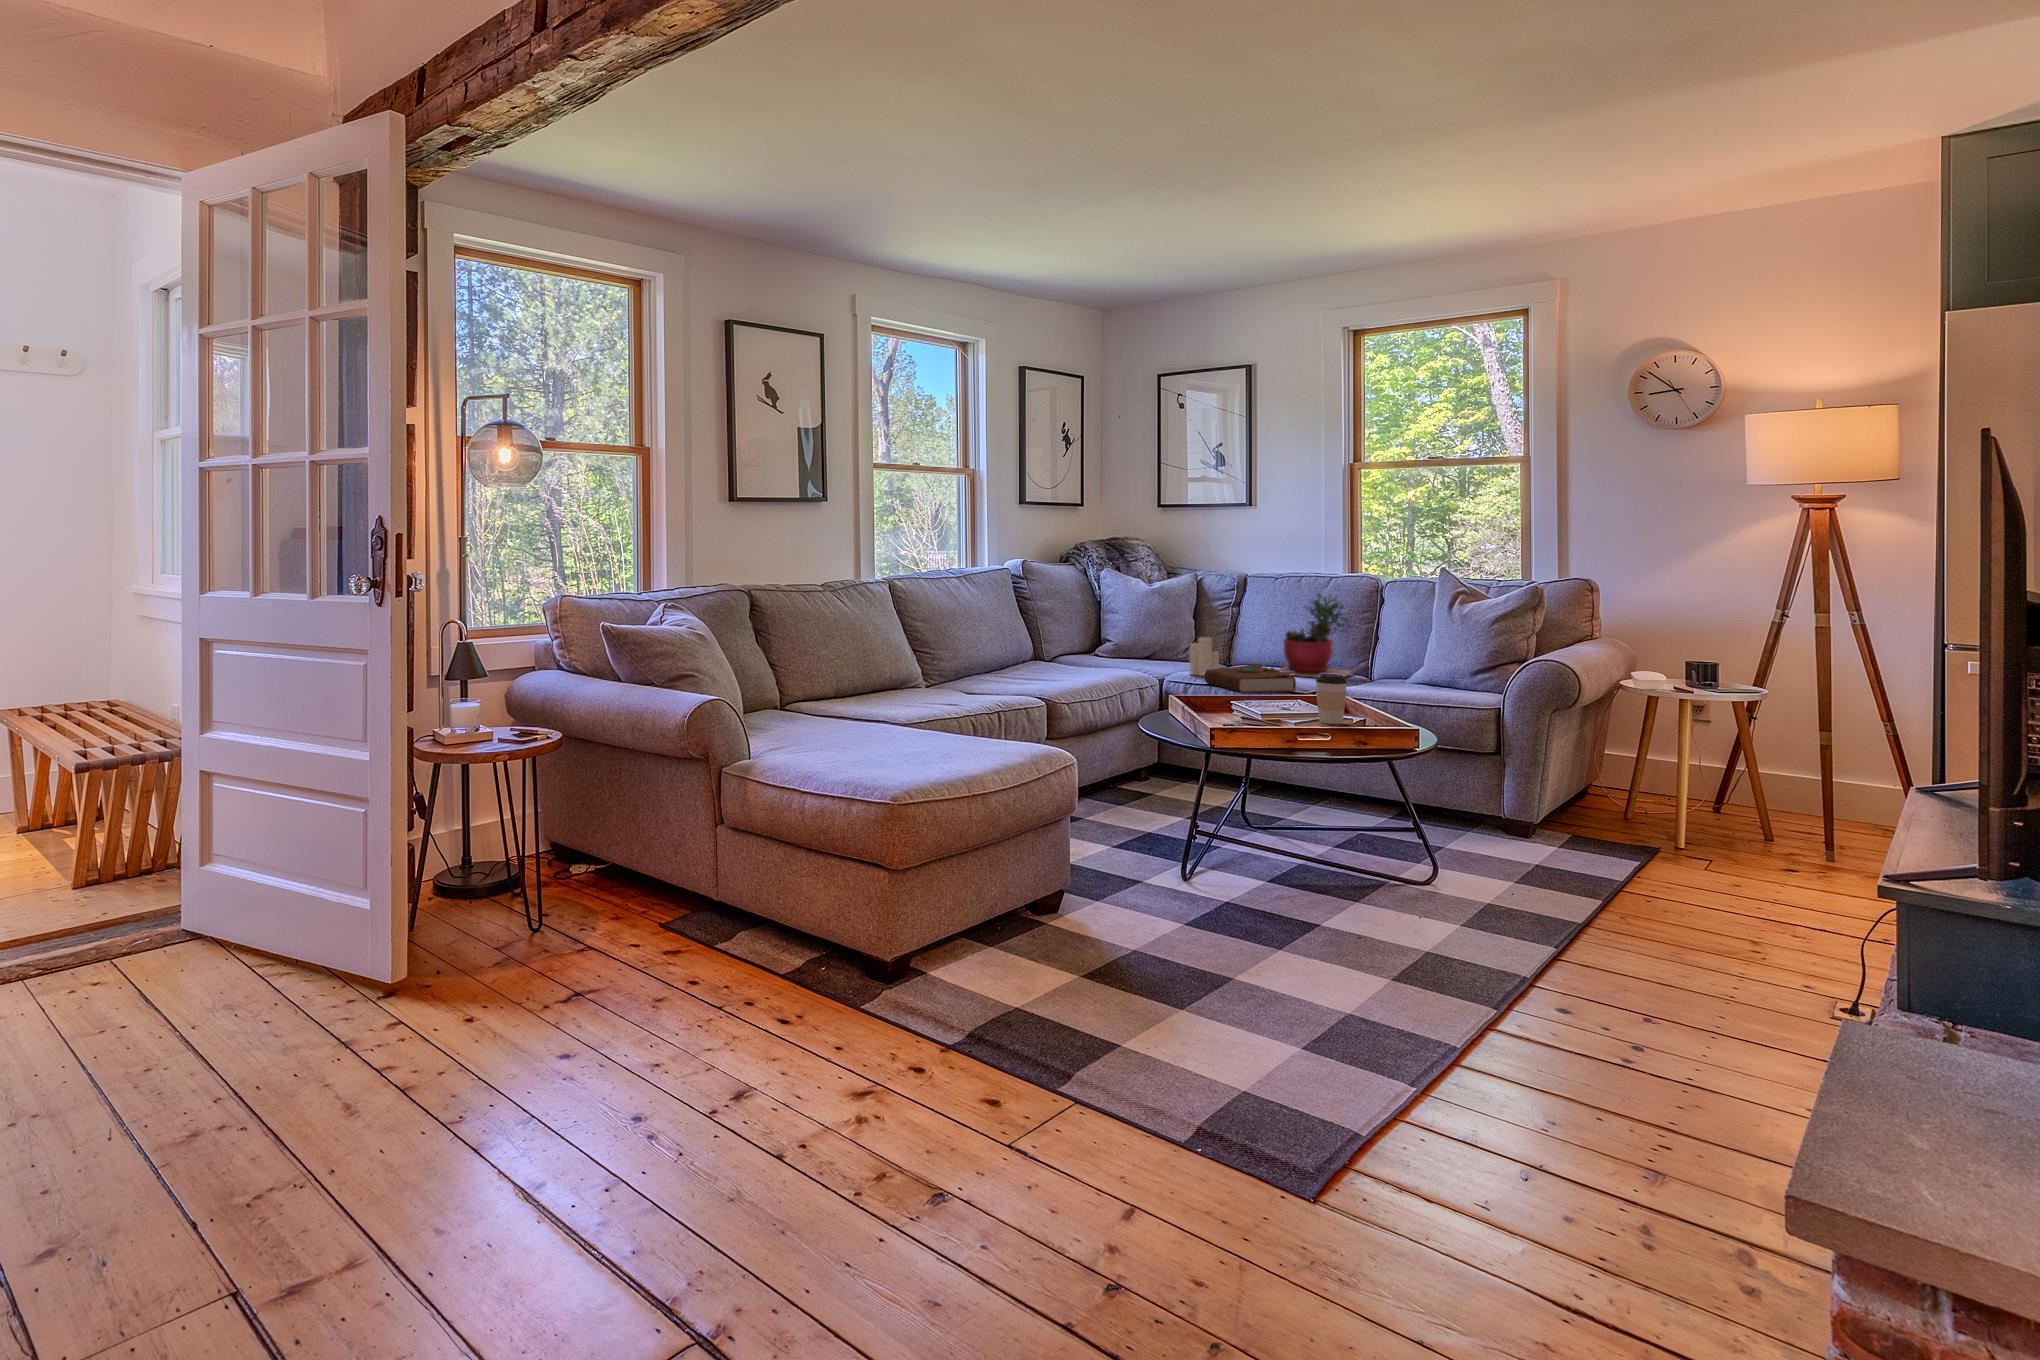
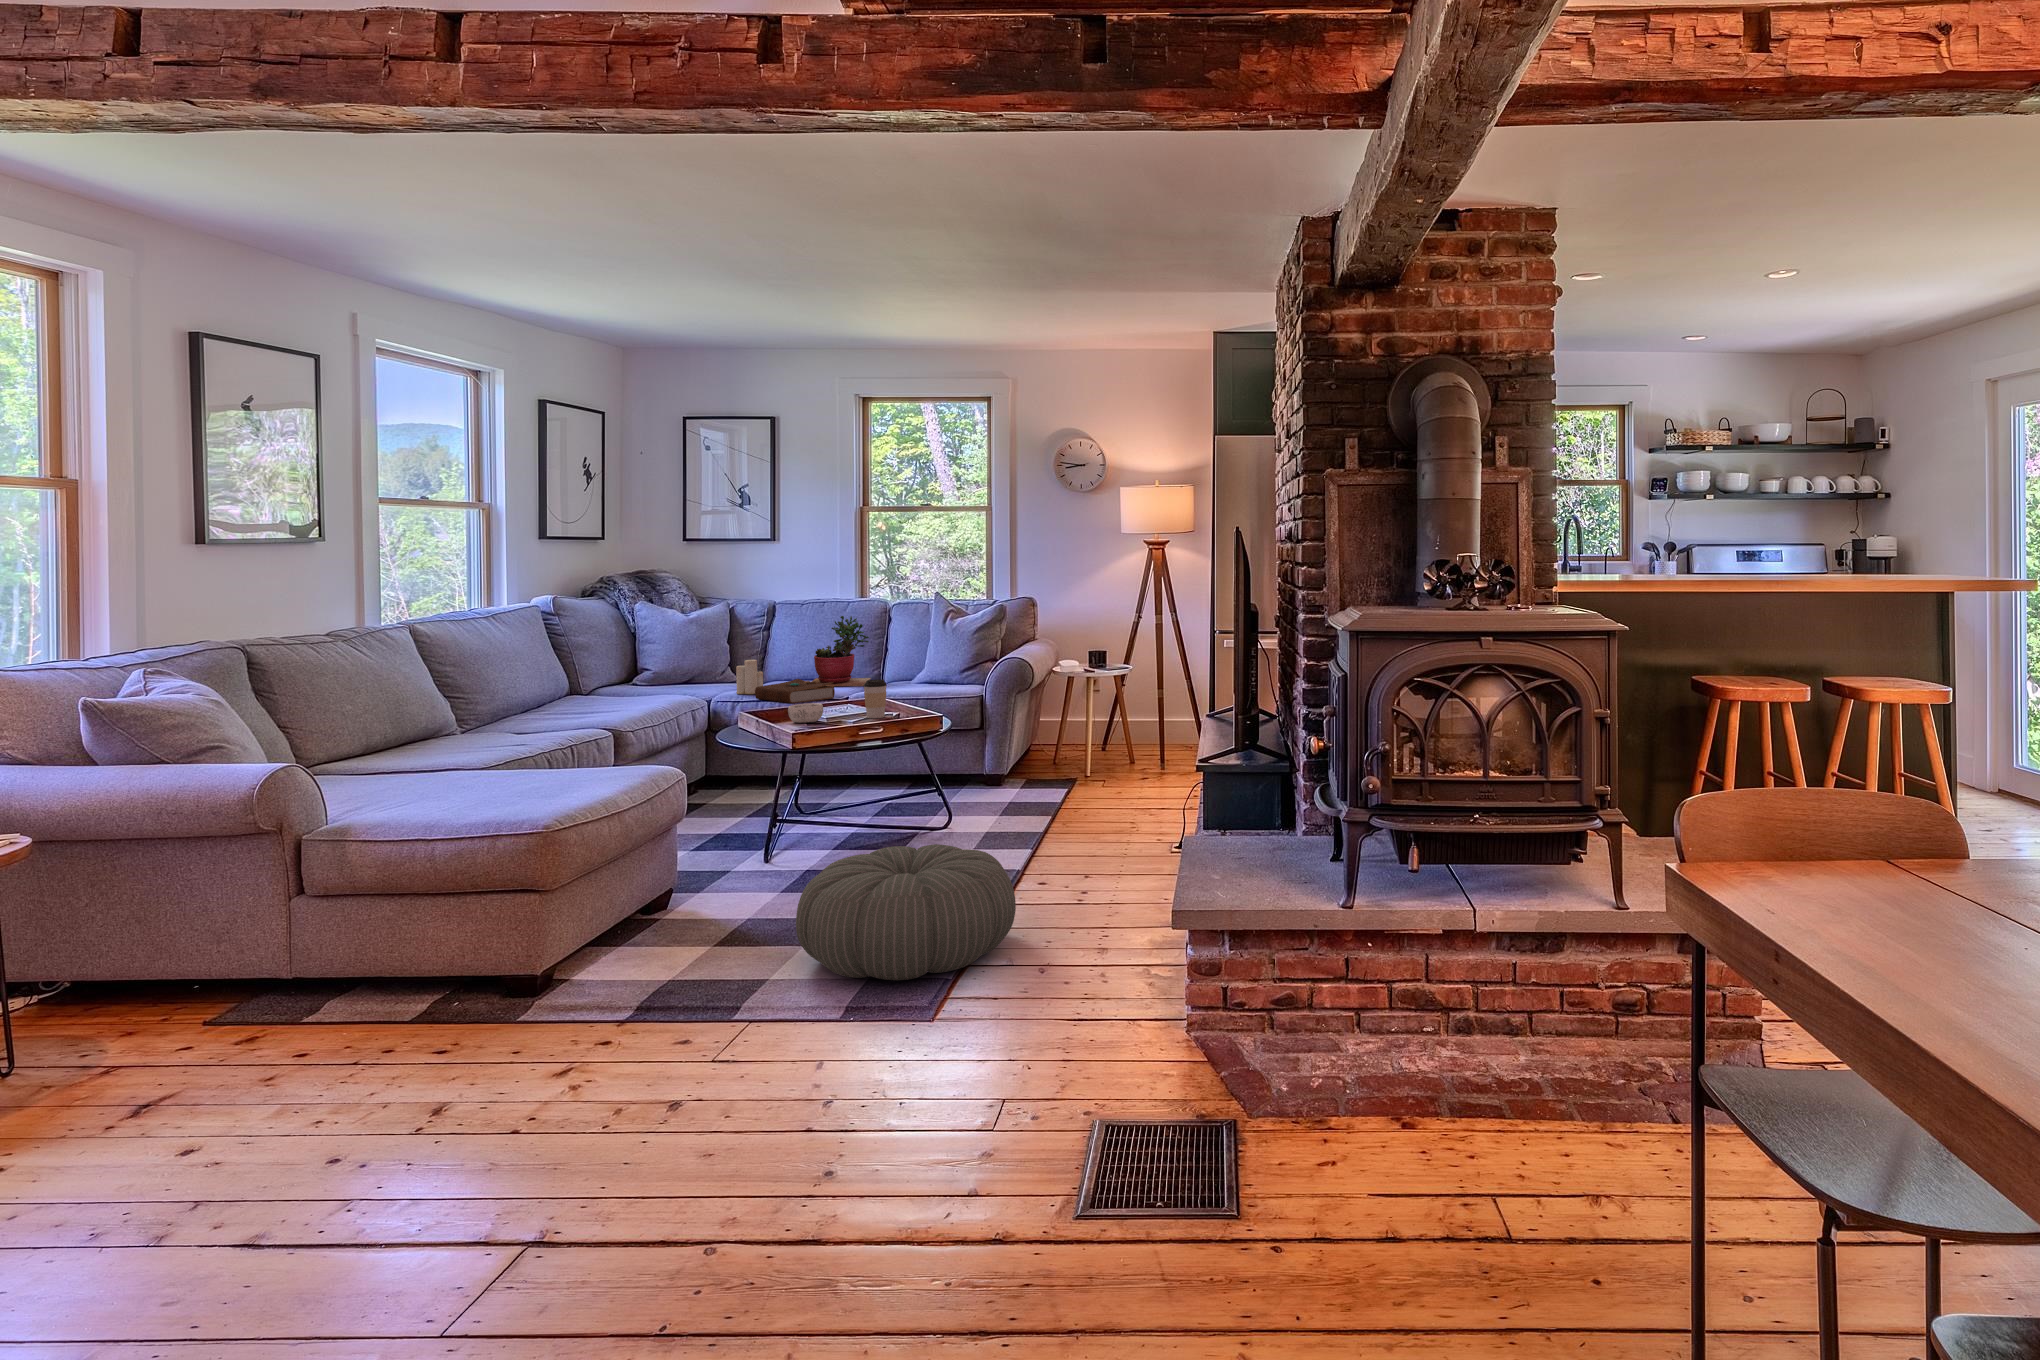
decorative bowl: none [1220,695,1262,719] -> present [788,703,823,723]
pouf: none [1163,907,1490,1121] -> present [796,844,1016,980]

